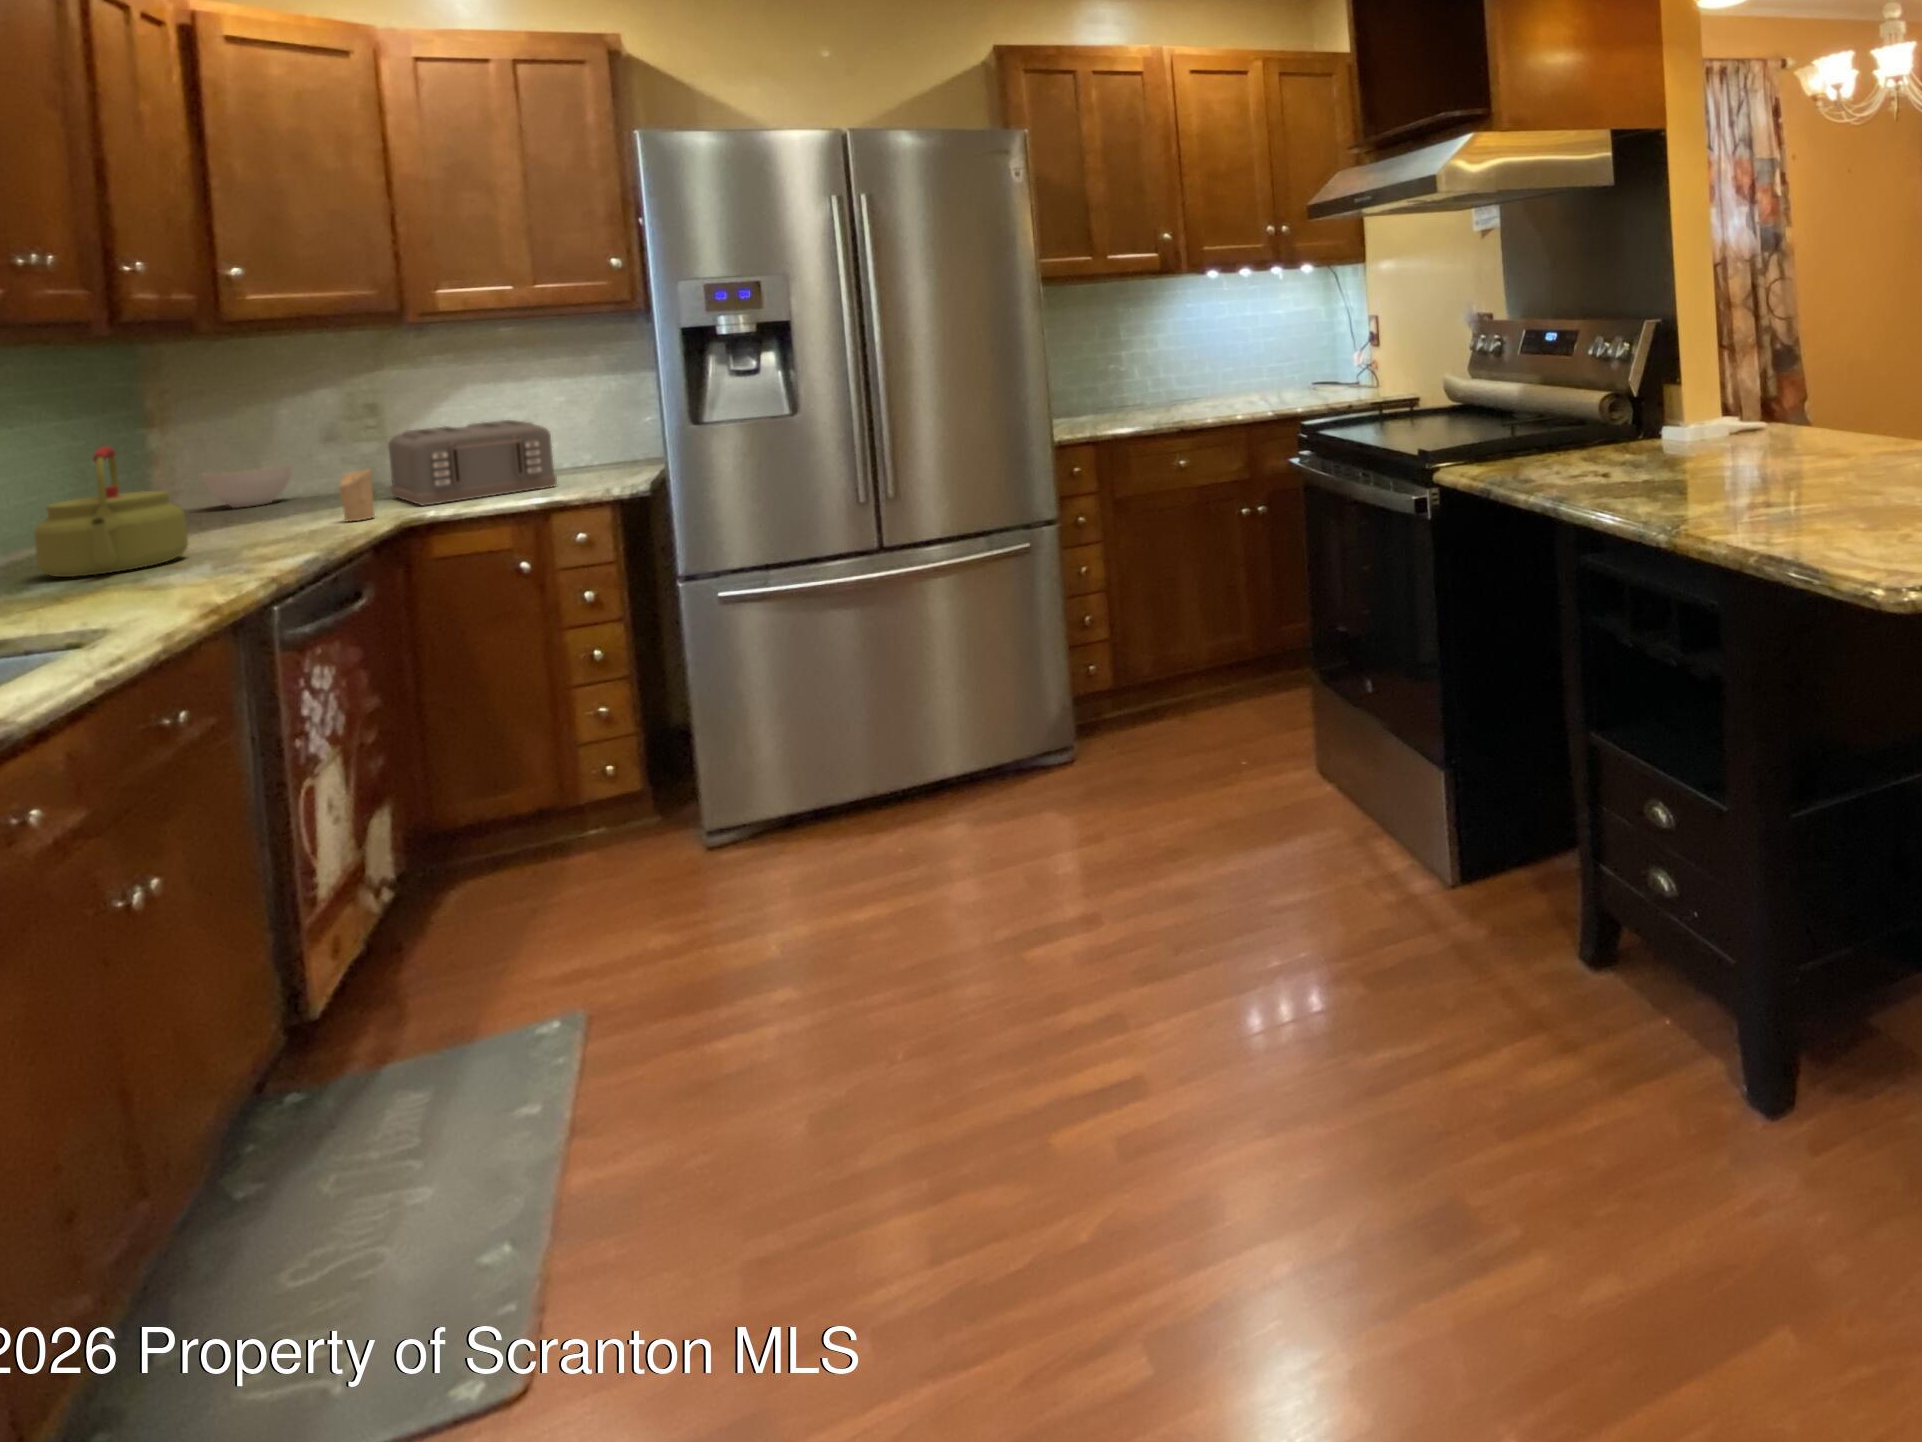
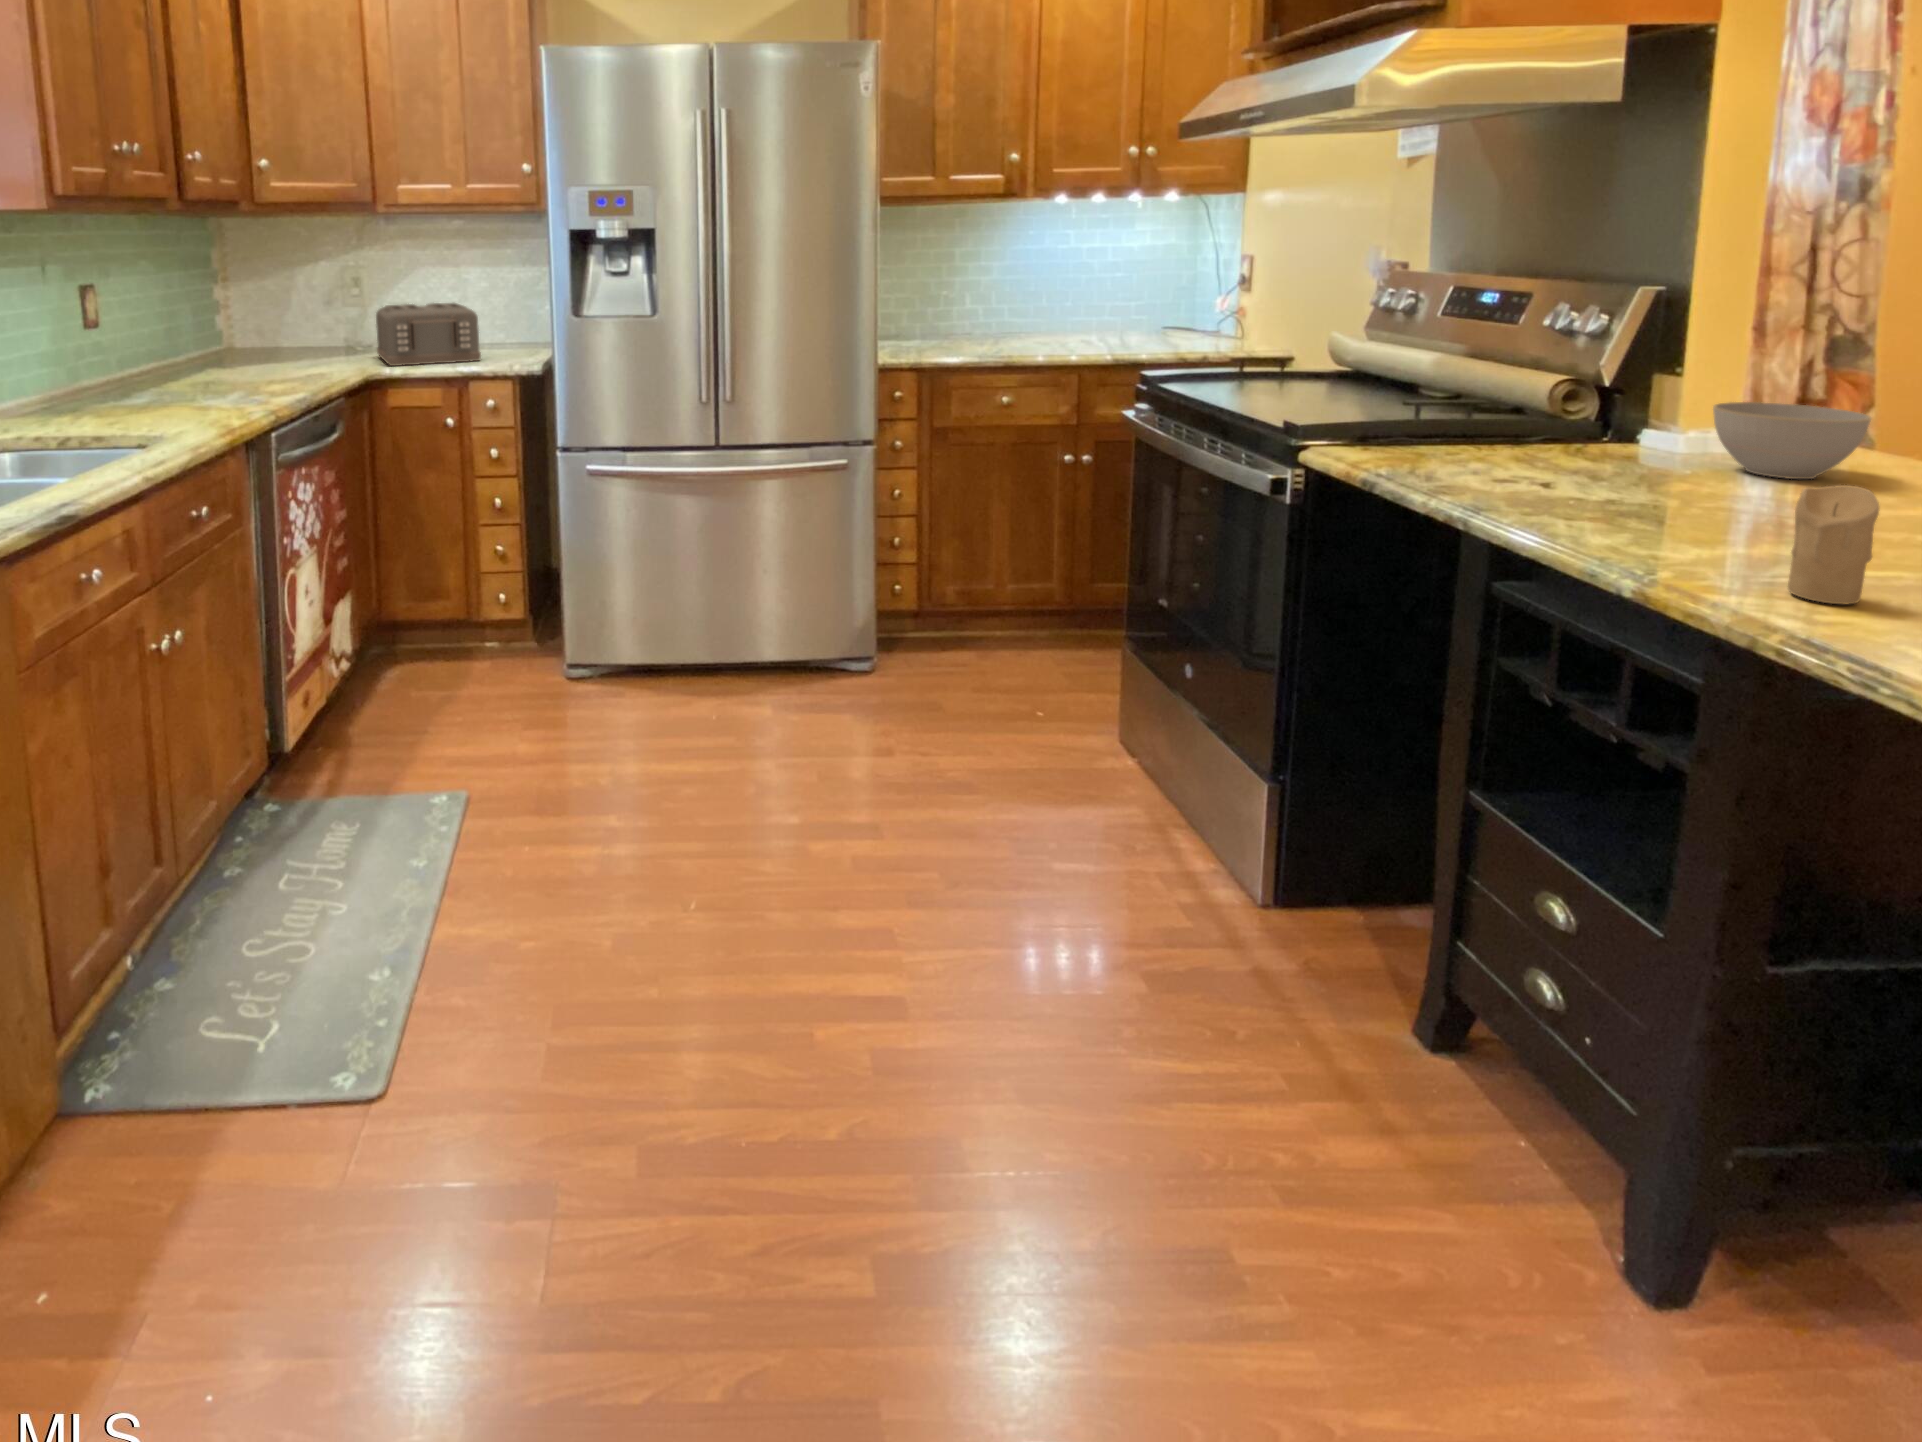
kettle: present [34,446,188,577] -> none [152,300,238,394]
bowl: present [203,465,292,507] -> present [1713,402,1871,479]
candle: present [339,469,375,521] -> present [1788,485,1879,604]

